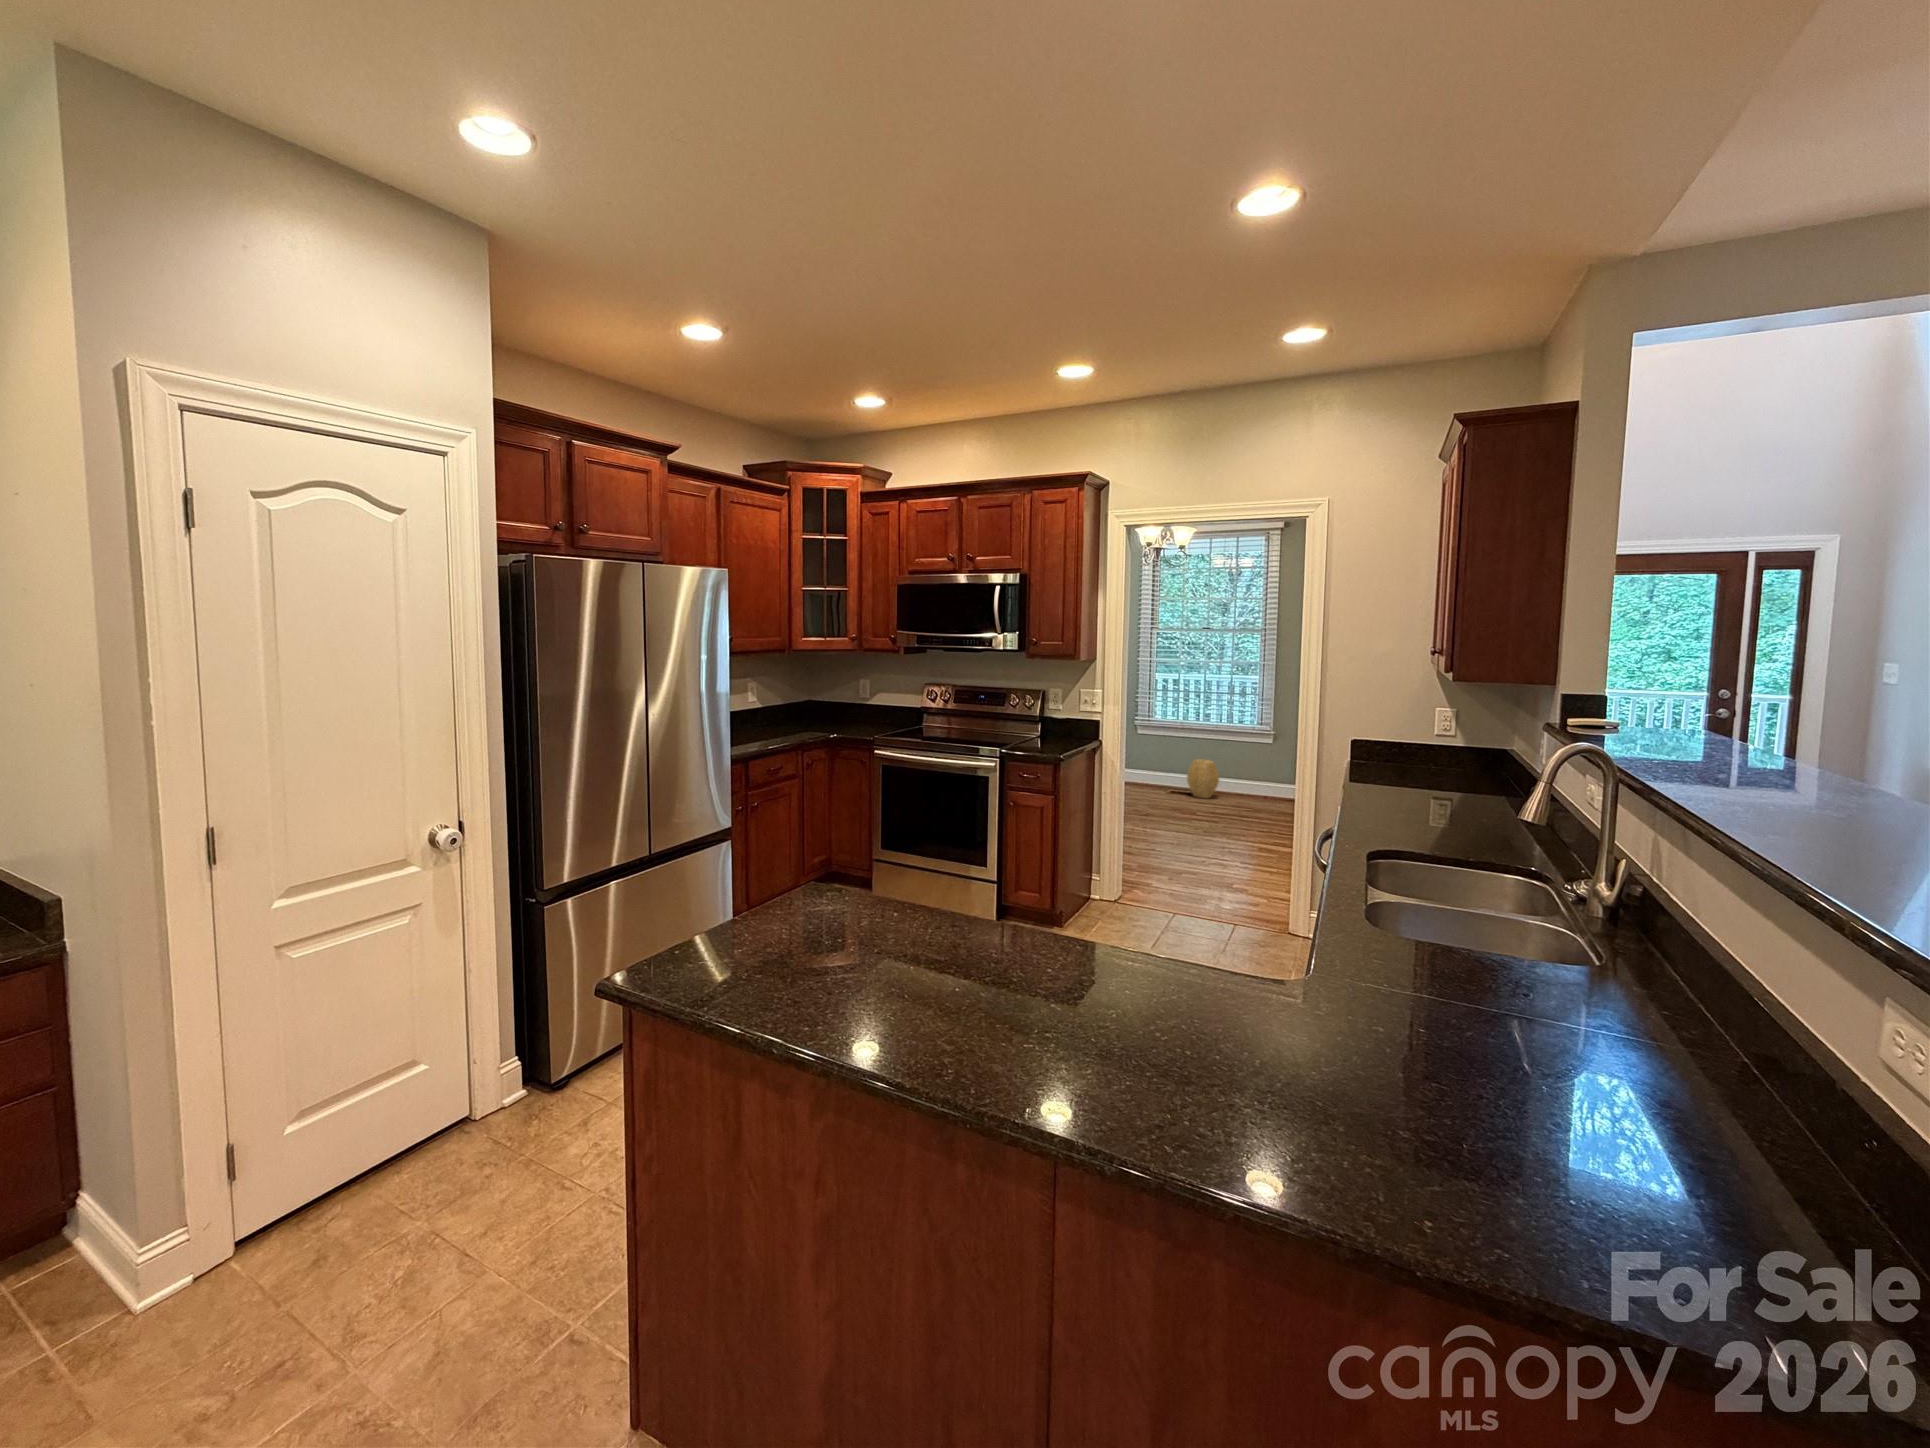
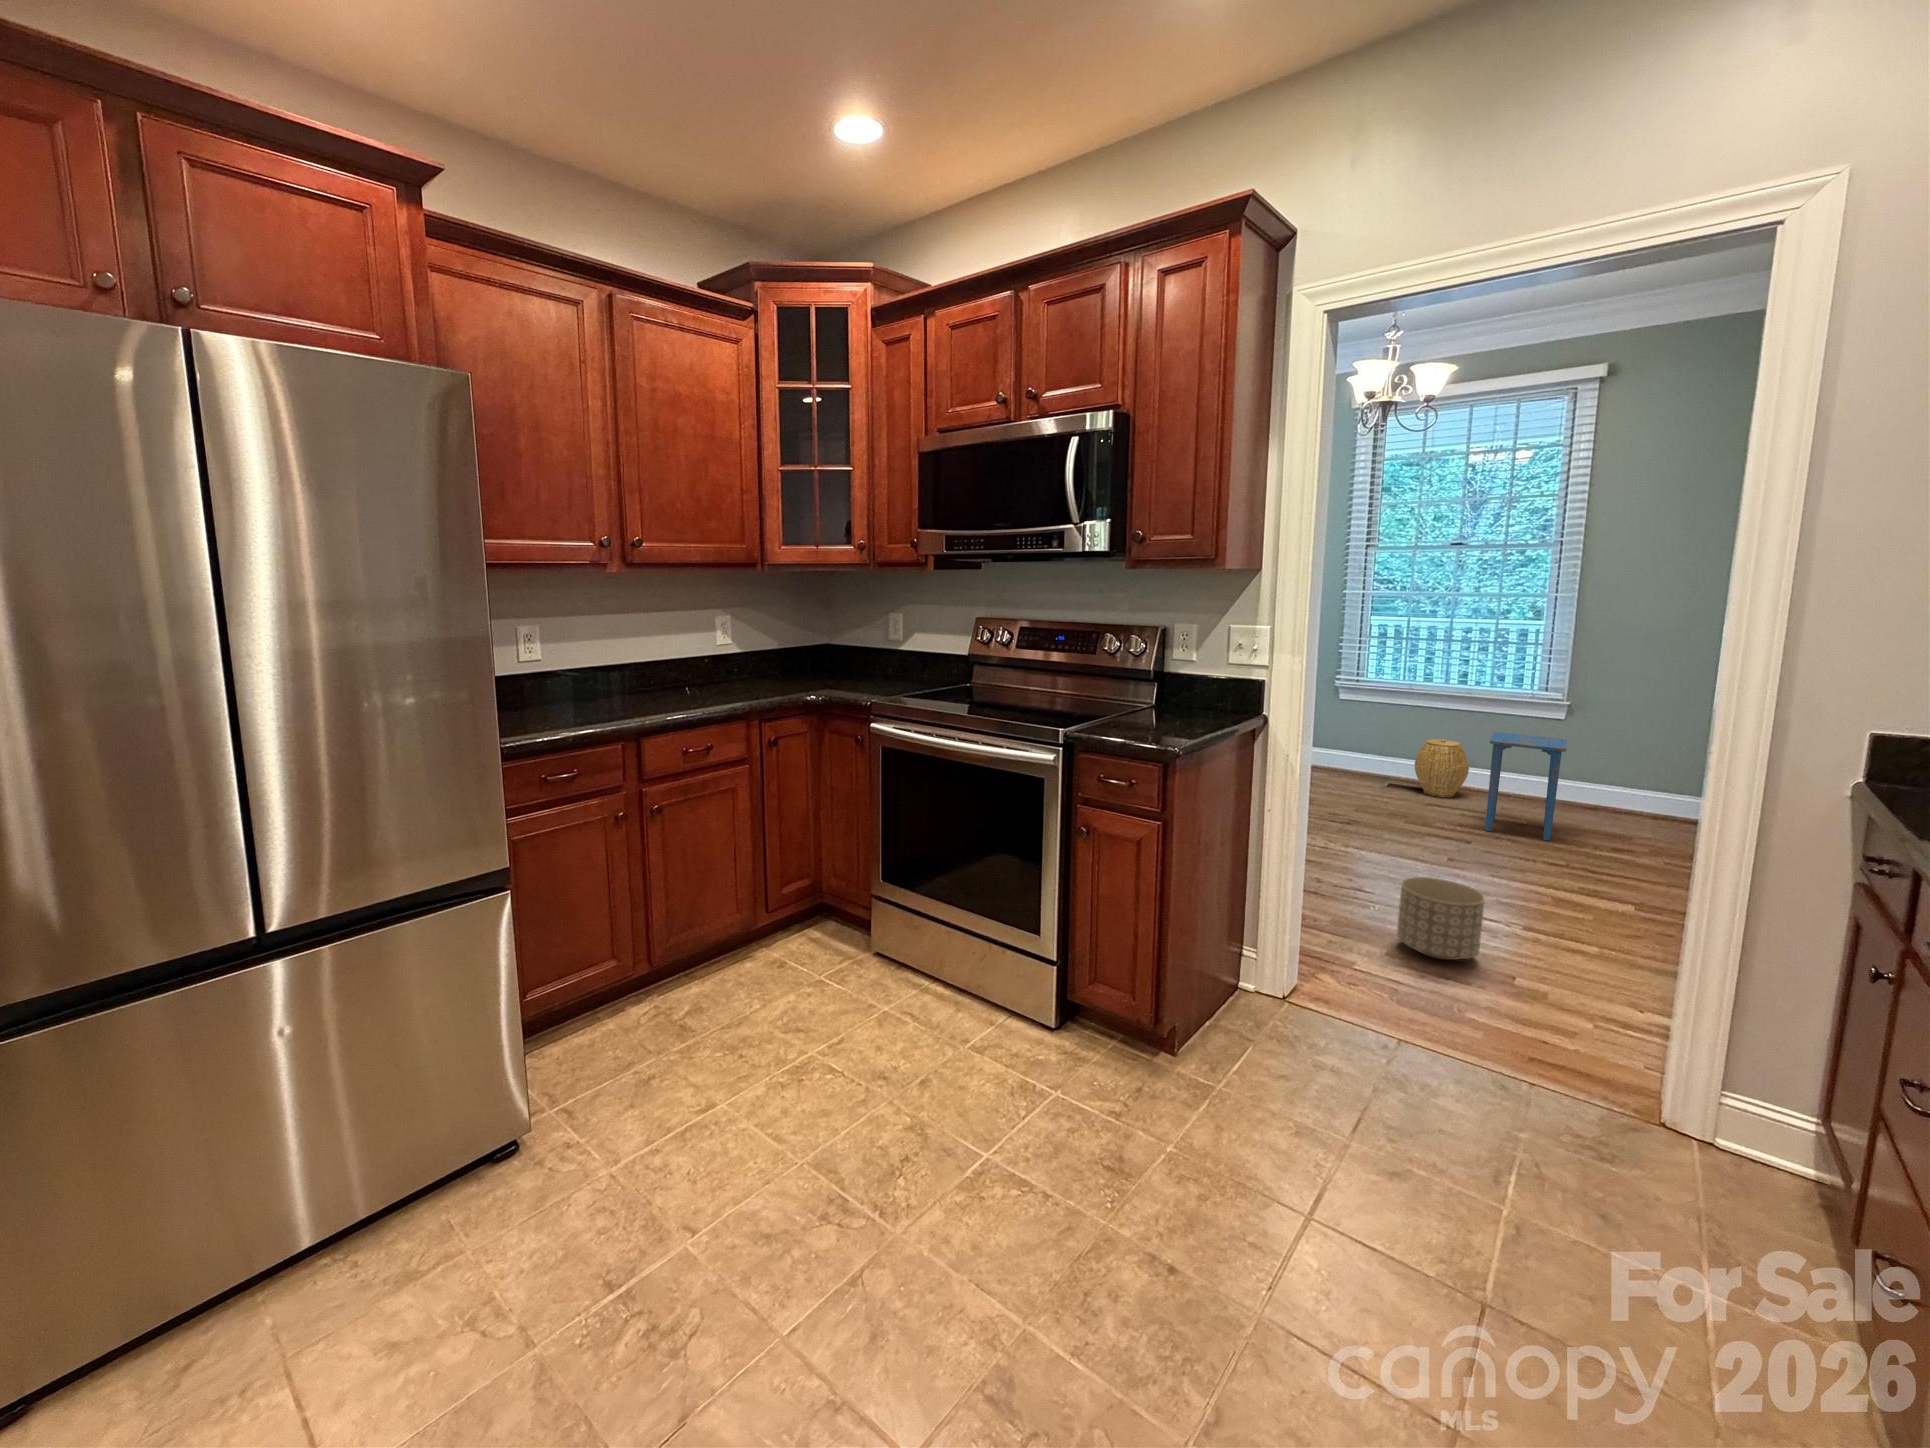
side table: none [1228,753,1271,820] -> present [1485,732,1567,841]
planter: none [1174,835,1218,881] -> present [1397,877,1485,960]

